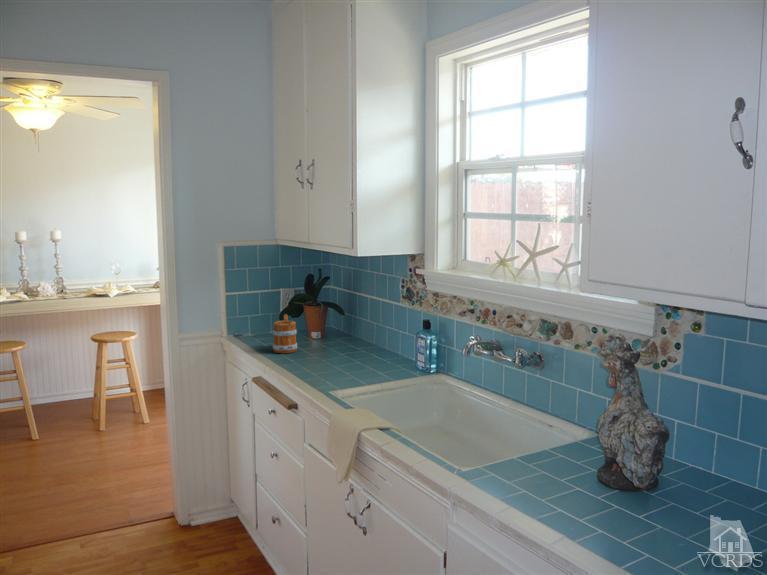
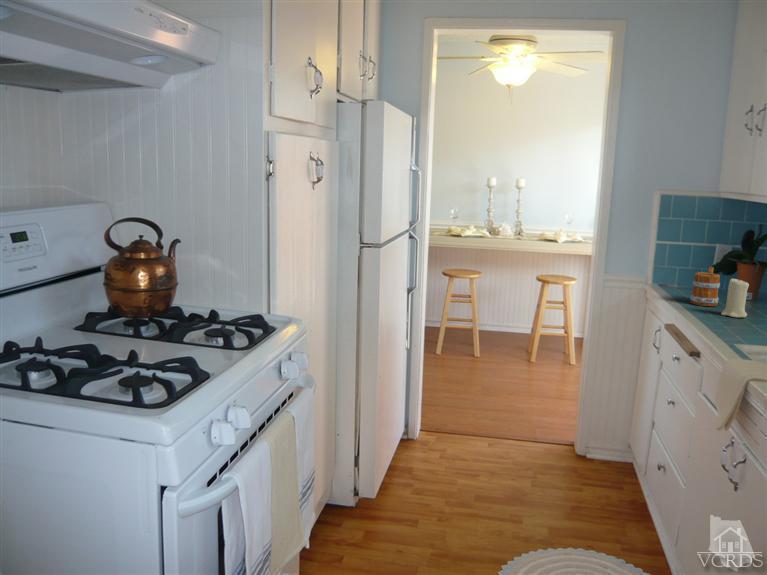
candle: none [305,324,326,361] -> present [721,279,749,317]

